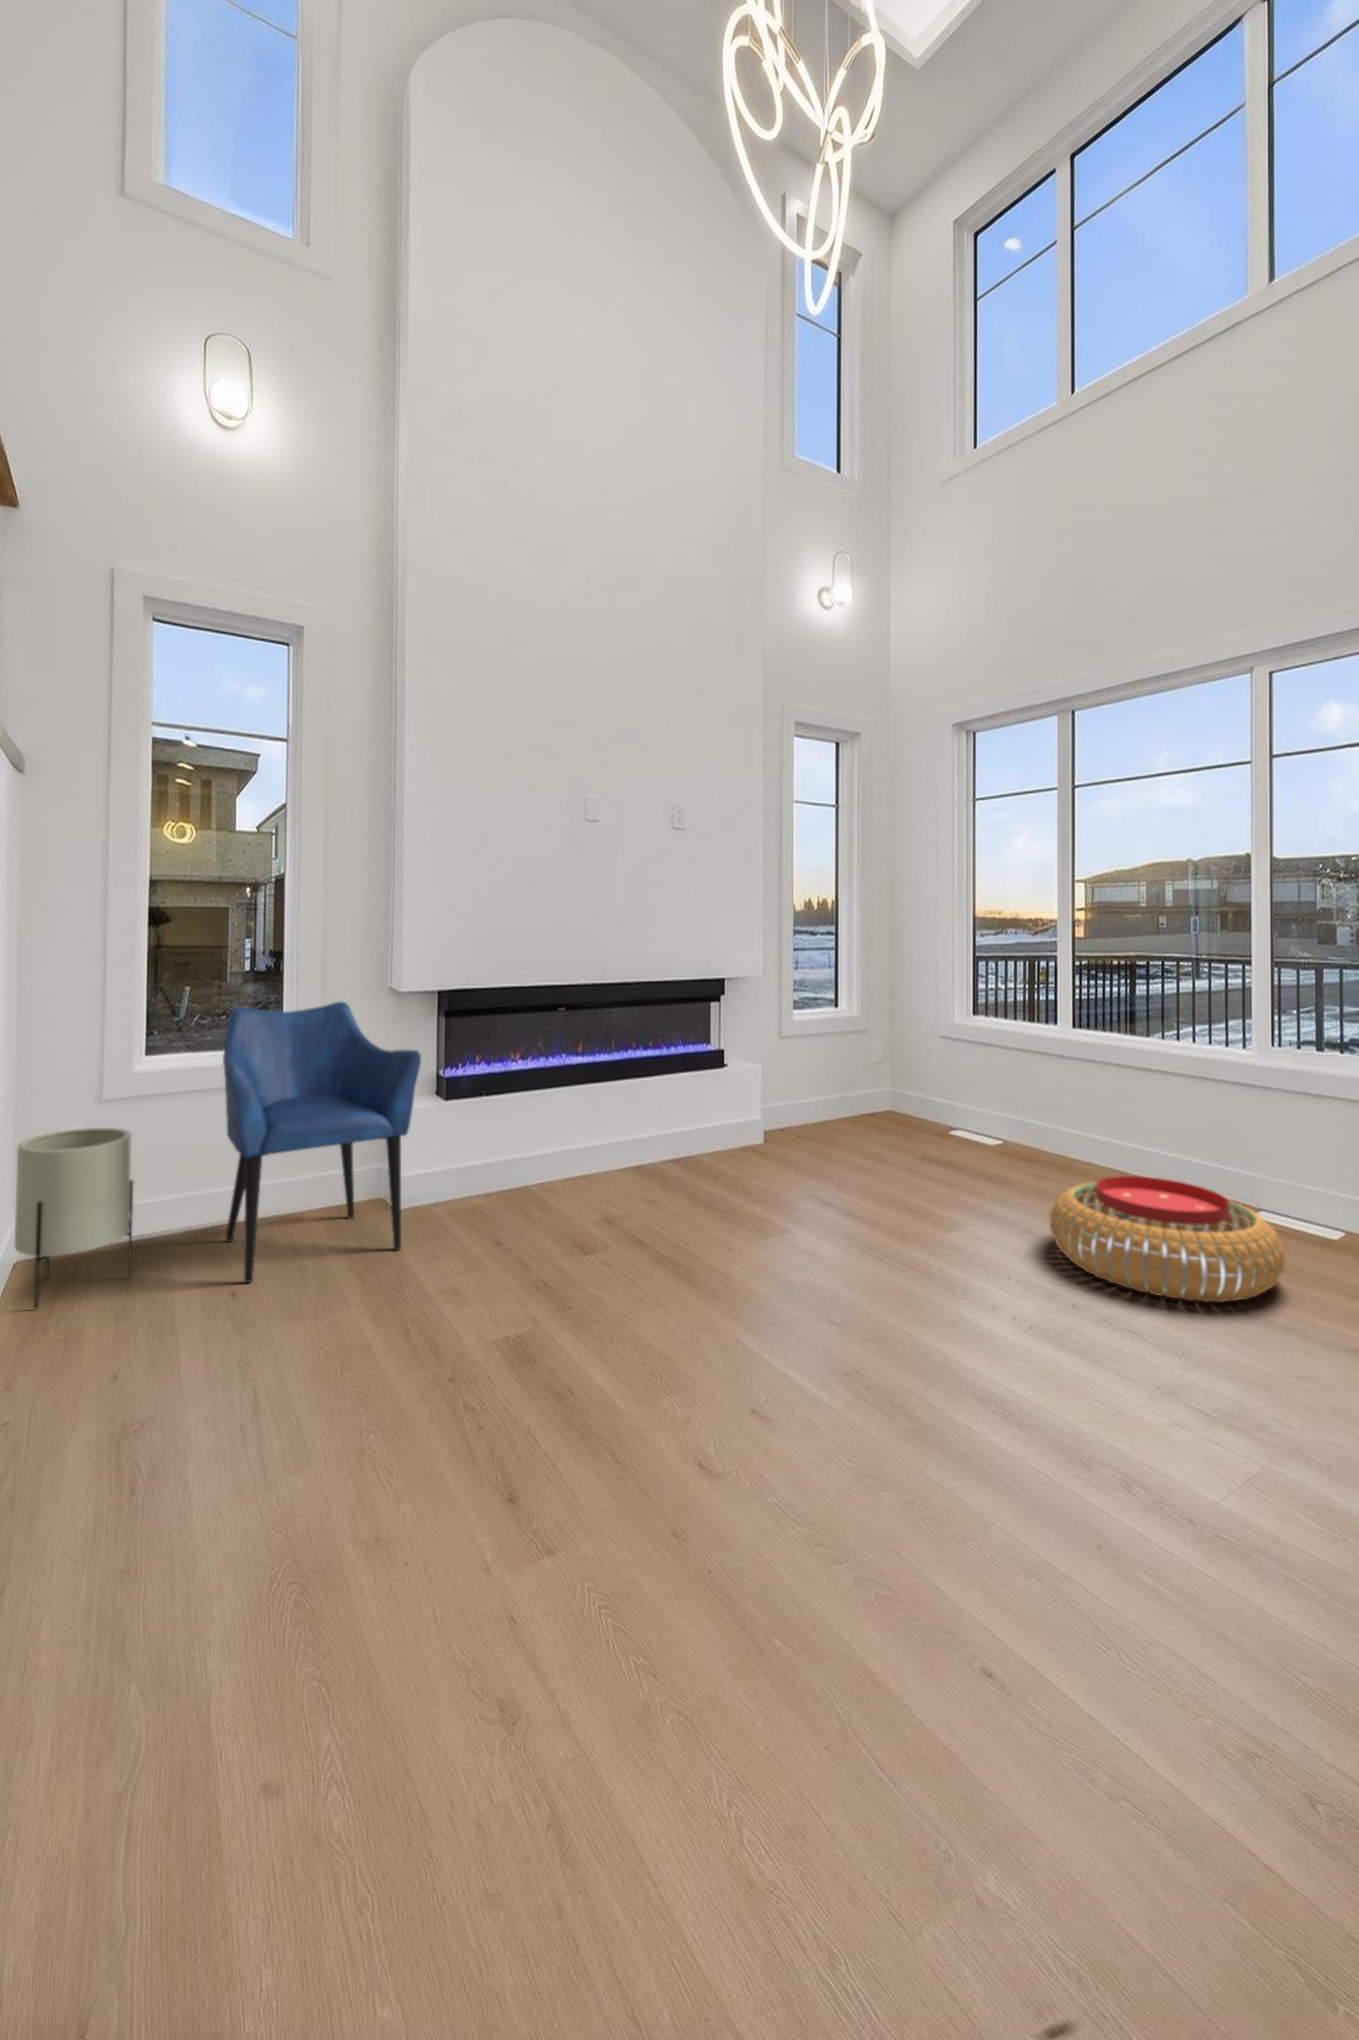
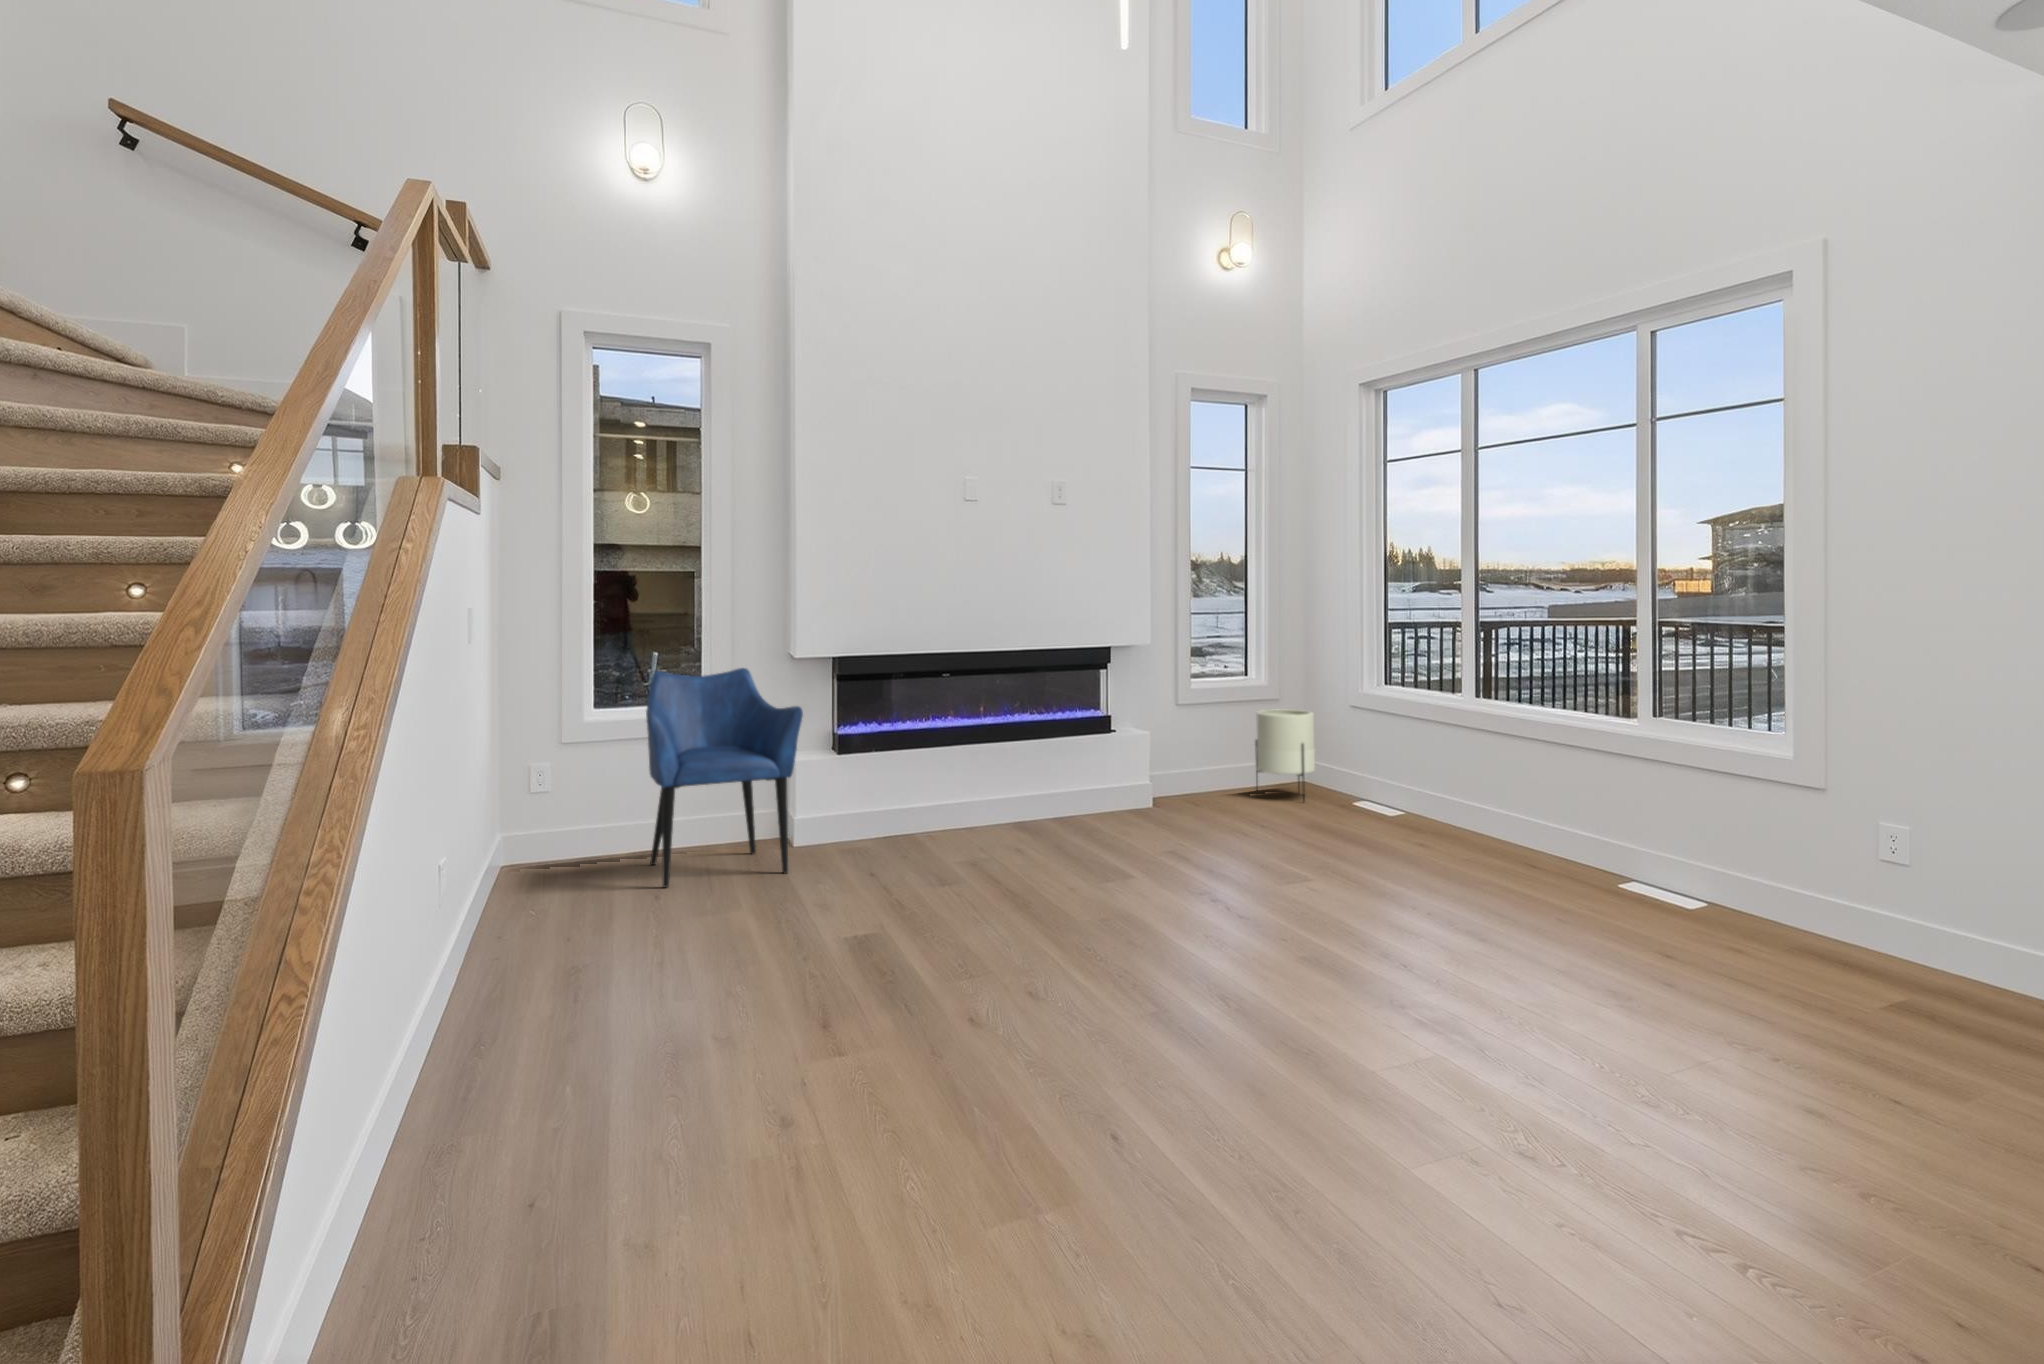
planter: present [15,1128,133,1309] -> present [1255,709,1315,803]
pouf: present [1050,1176,1285,1302] -> none [1345,822,1538,919]

